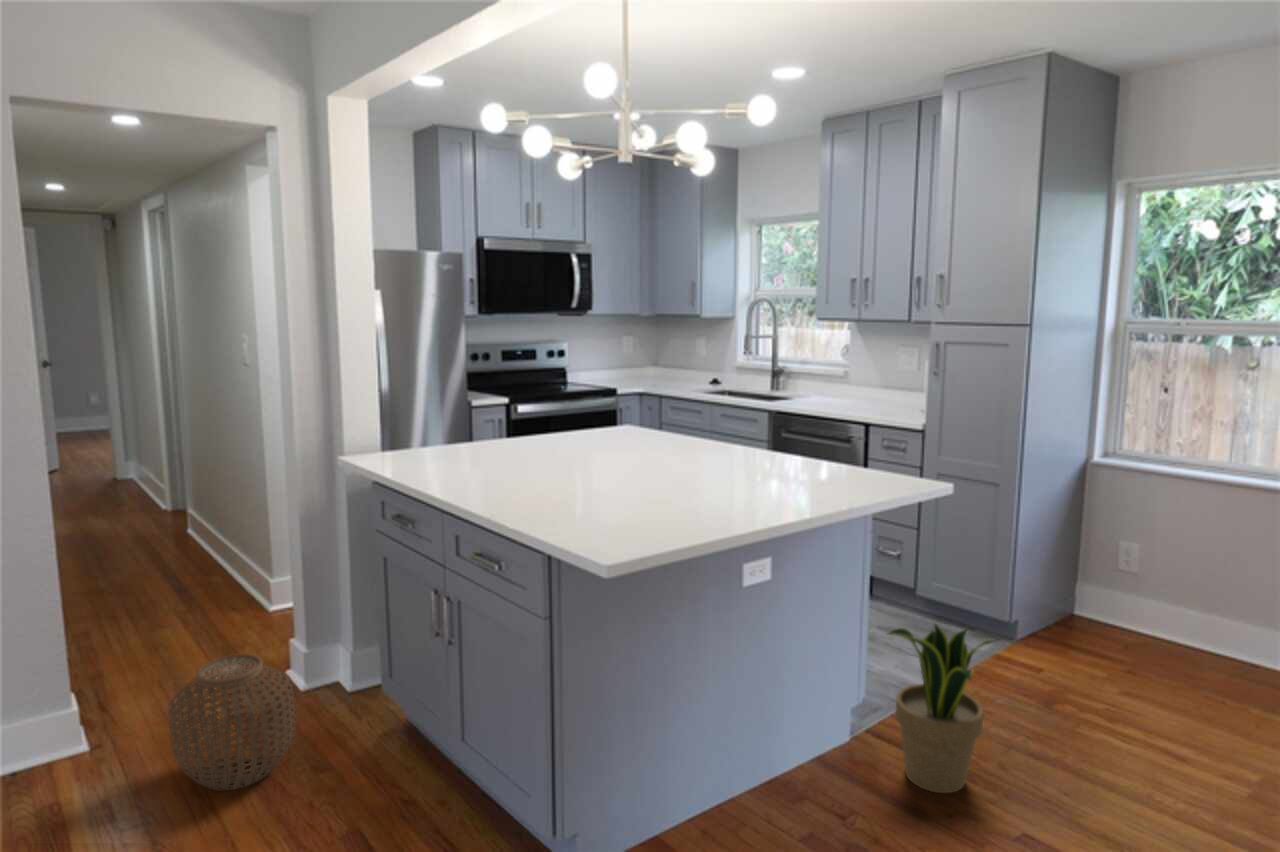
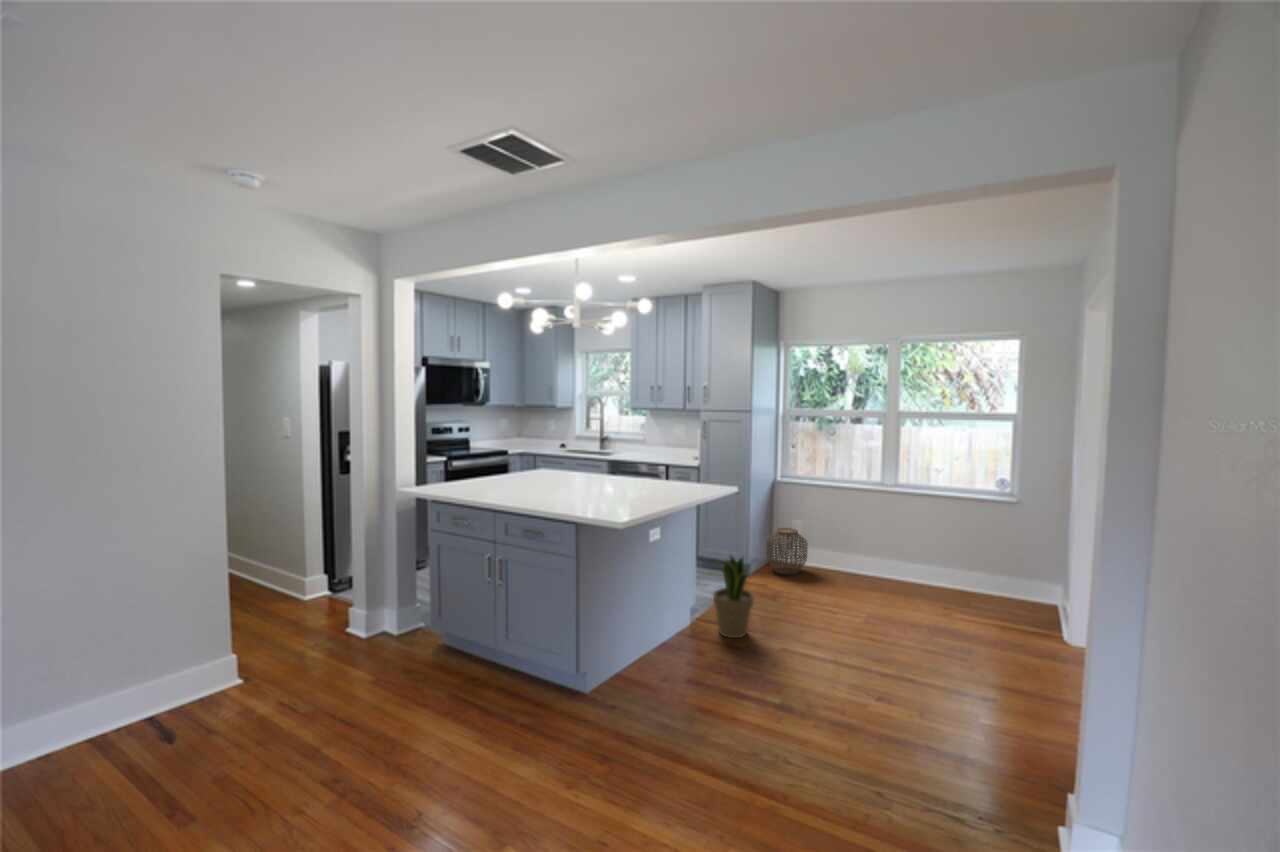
woven basket: present [168,654,295,790] -> present [766,528,808,574]

